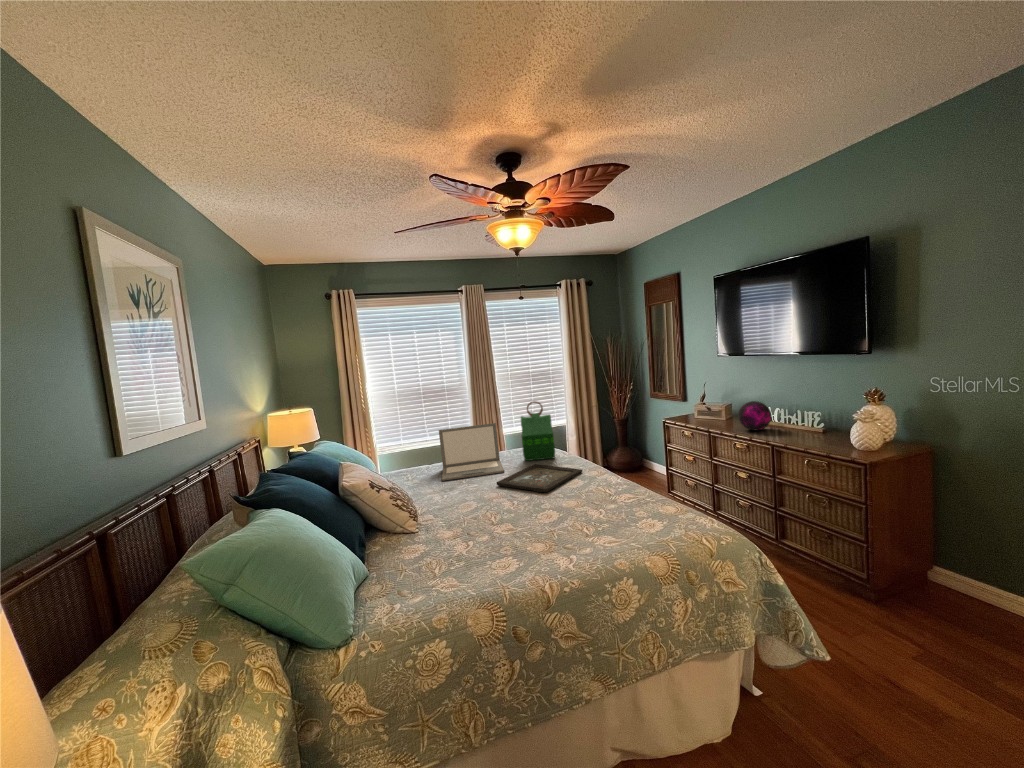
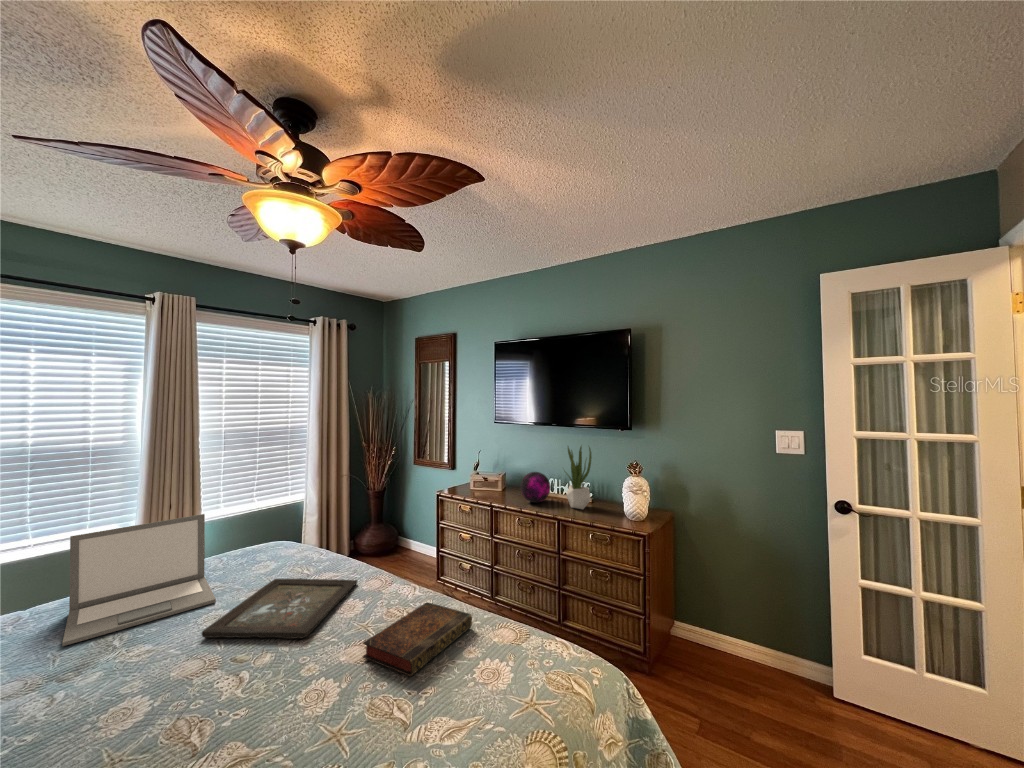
potted plant: none [779,373,815,438] -> present [566,447,592,509]
tote bag: present [521,401,555,461] -> none [252,477,308,573]
book: none [573,484,648,516] -> present [363,602,472,676]

